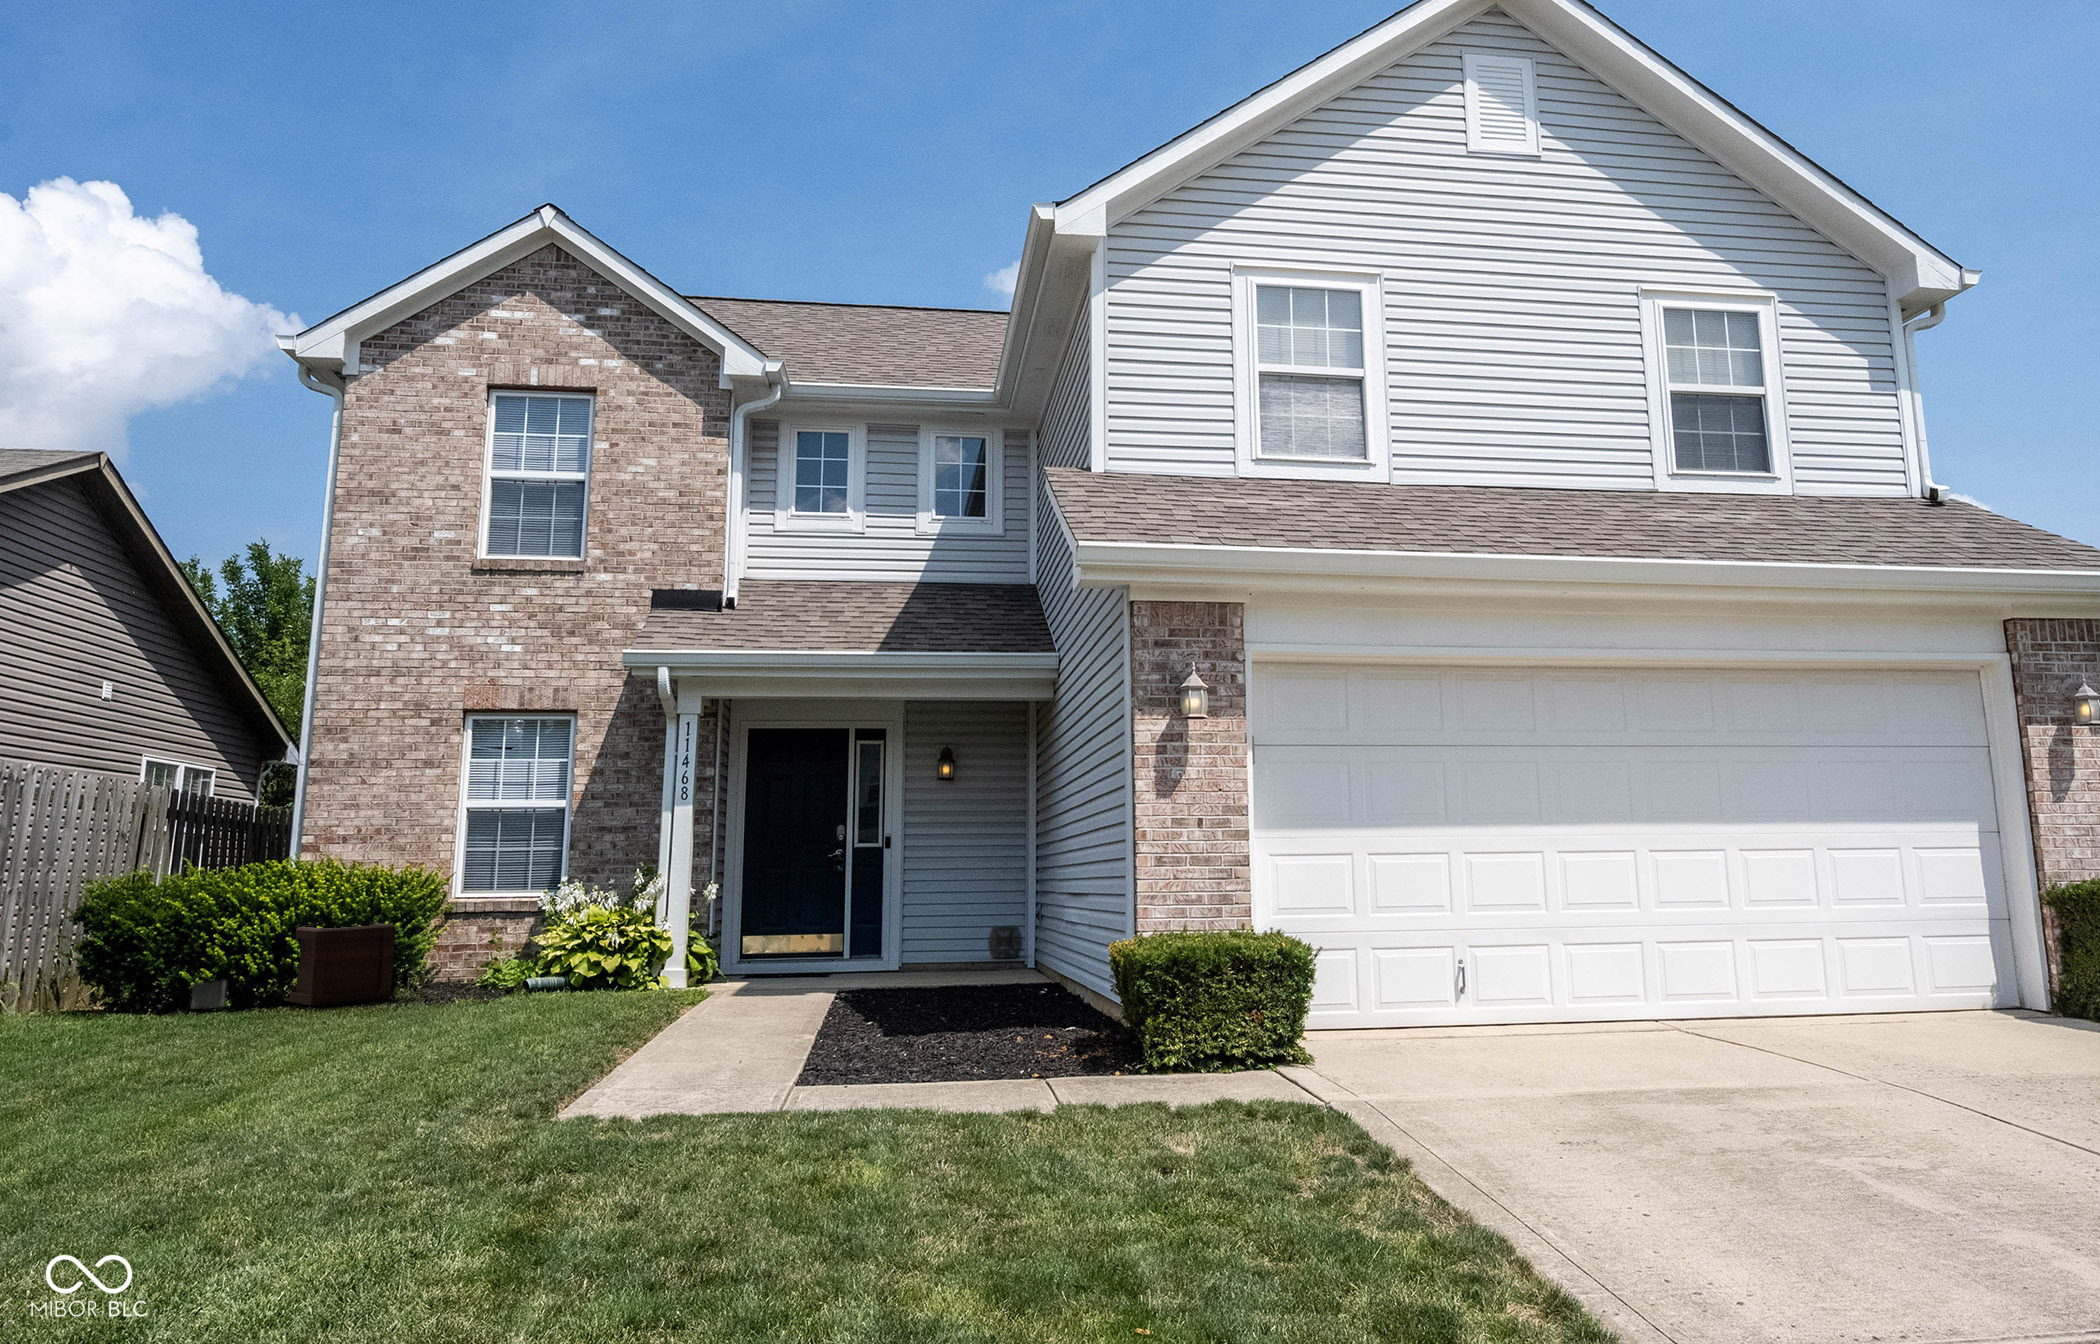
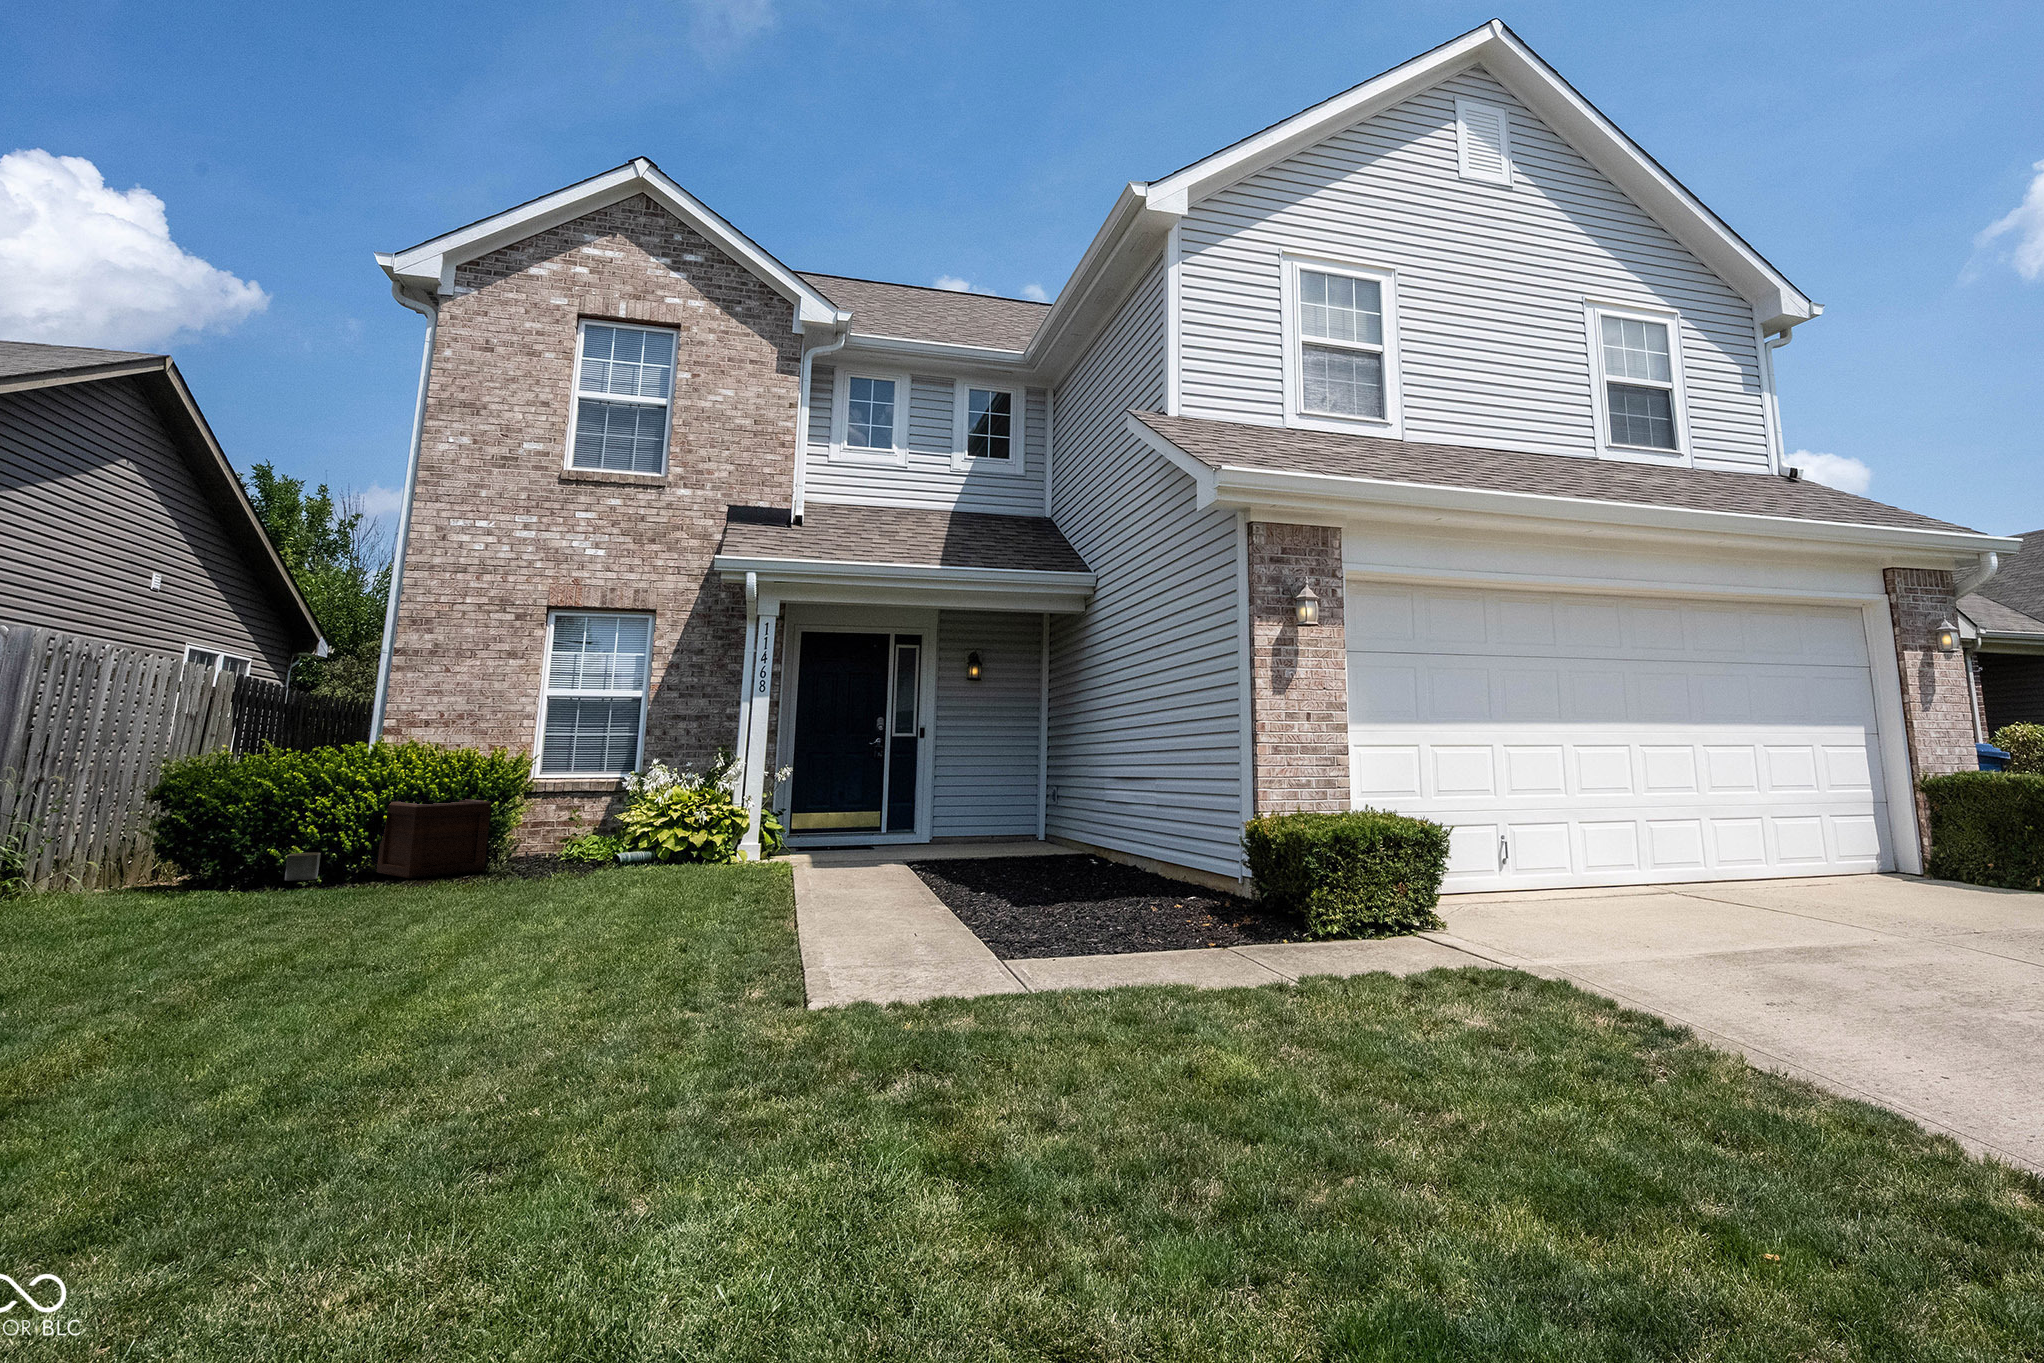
woven basket: present [988,926,1023,958] -> none [1010,809,1041,837]

